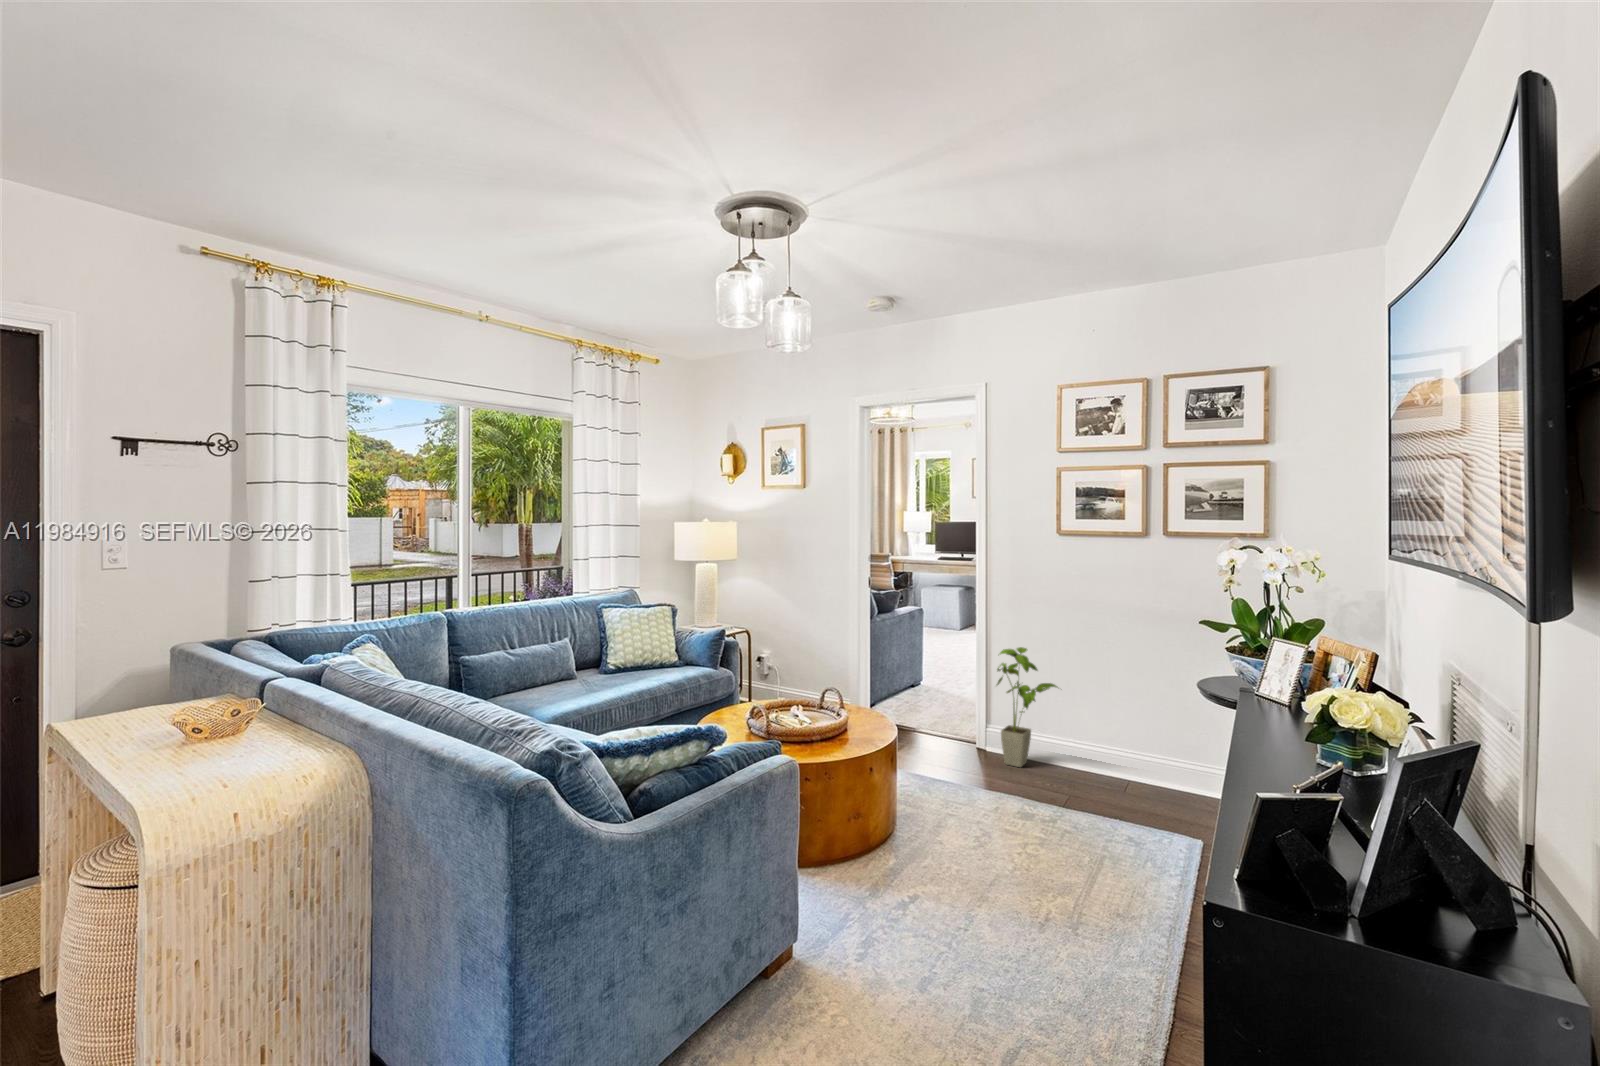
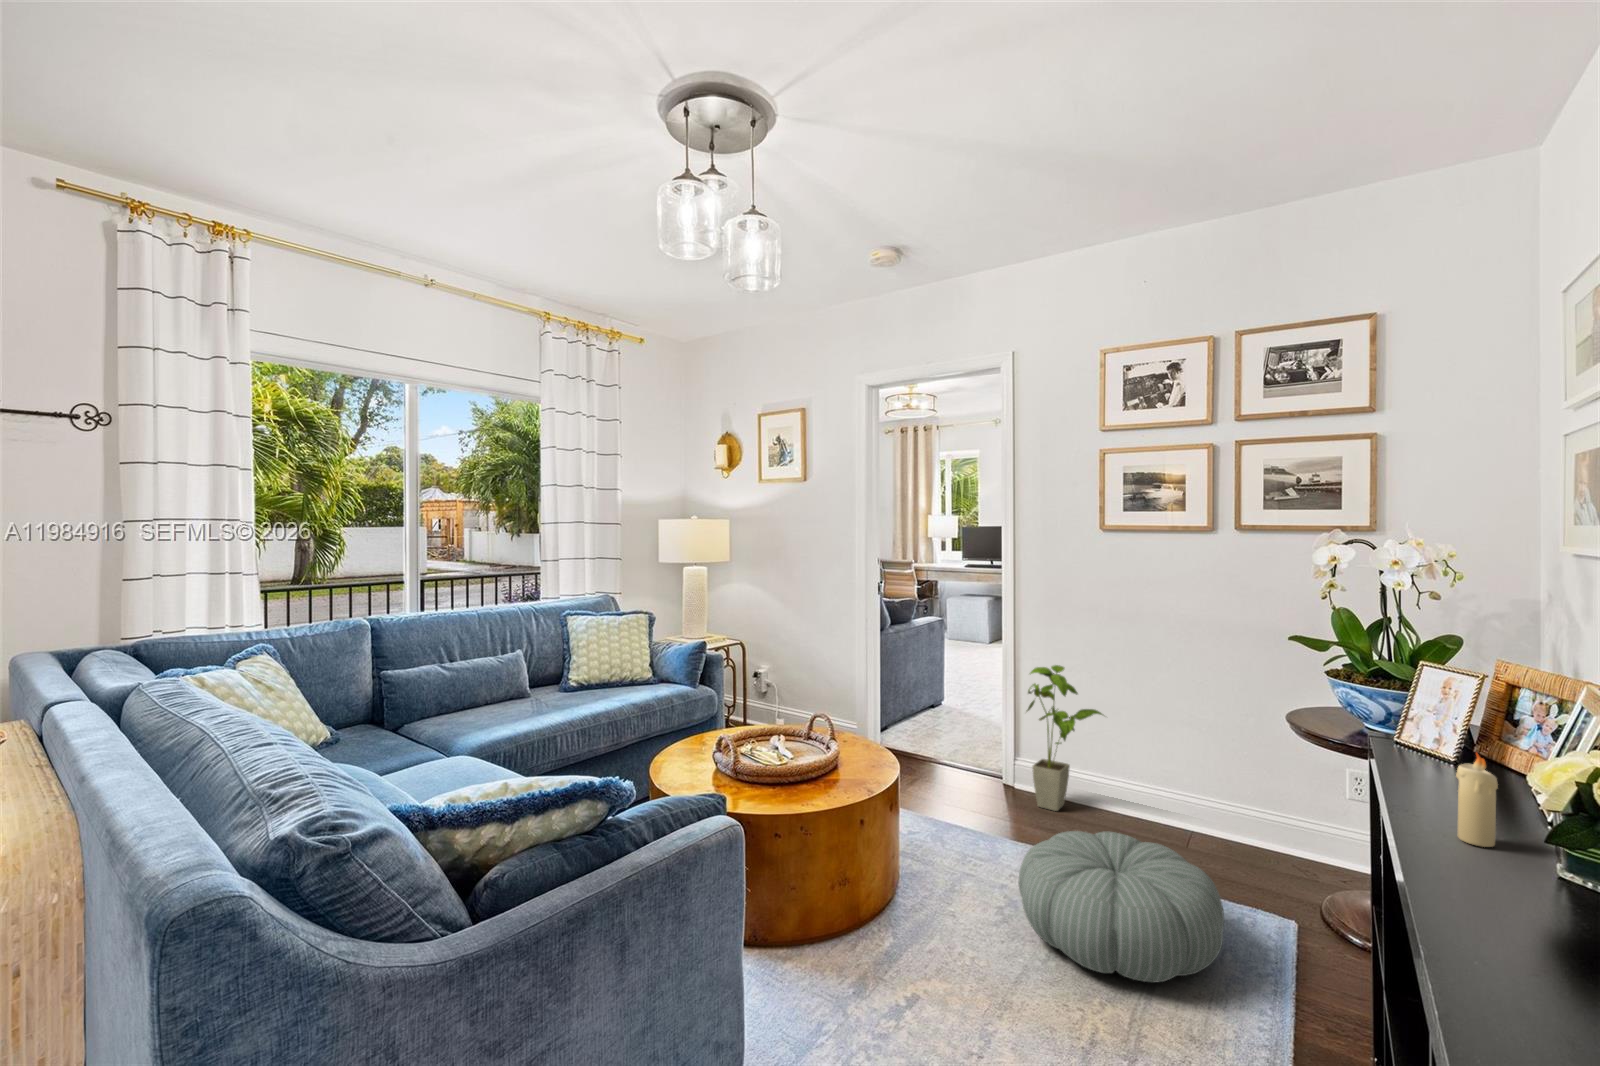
candle: none [1266,695,1289,754] -> present [1456,753,1498,847]
pouf: none [990,776,1143,881] -> present [1019,831,1224,982]

